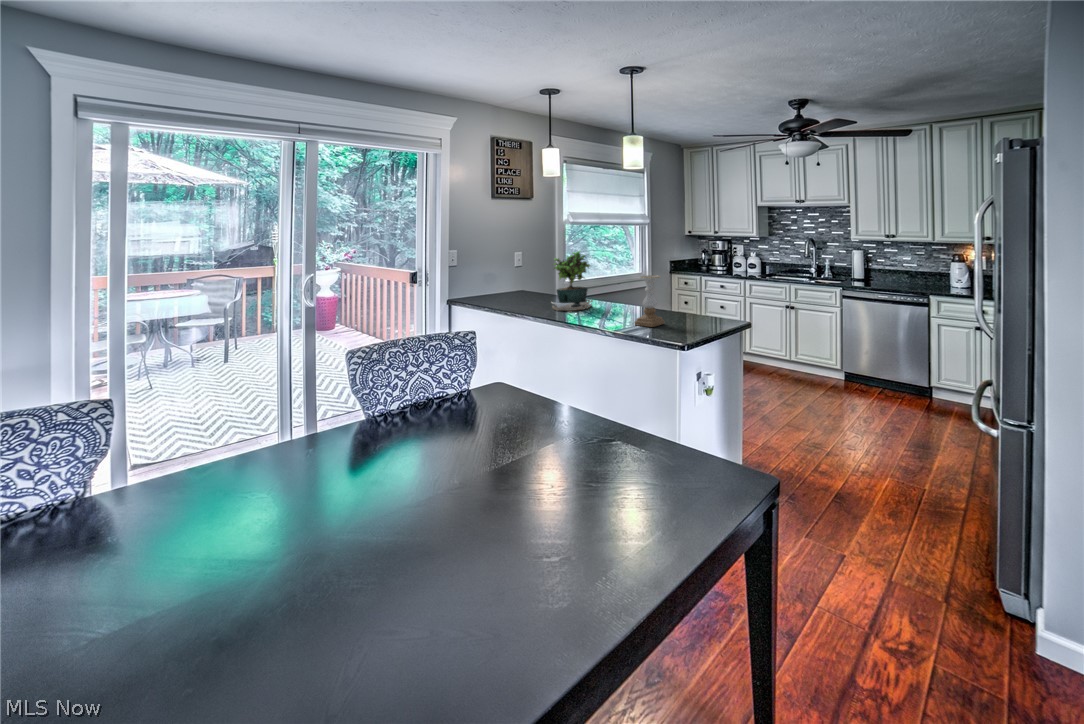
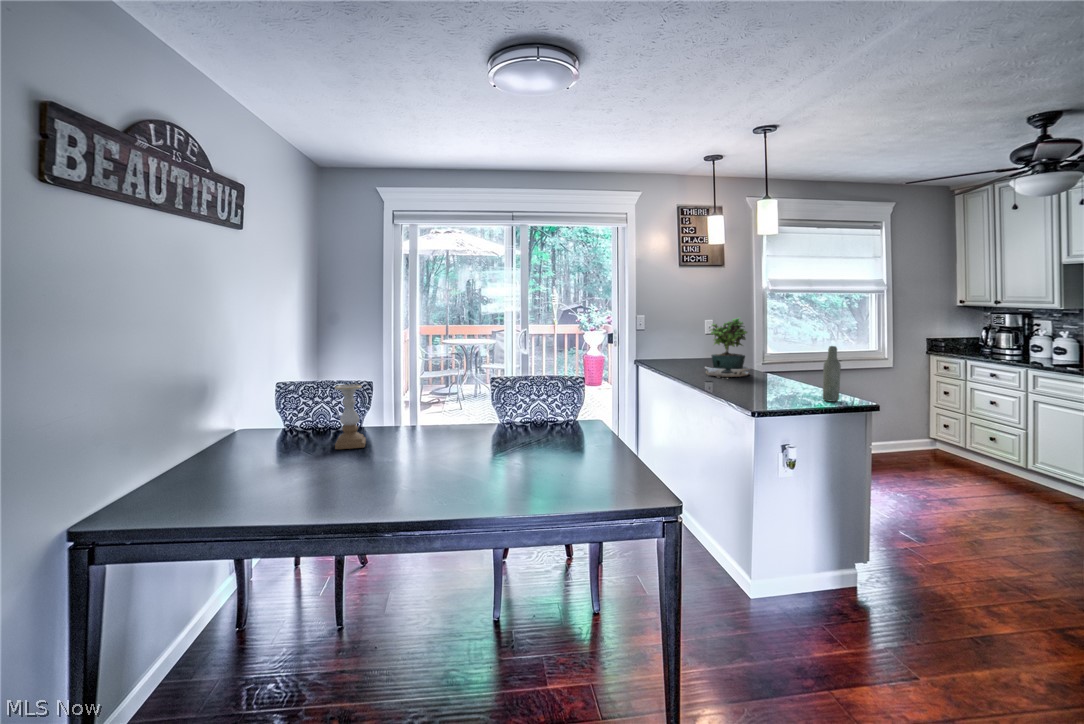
bottle: none [692,274,709,328] -> present [823,346,841,402]
candle holder: present [634,275,665,327] -> present [335,384,366,449]

